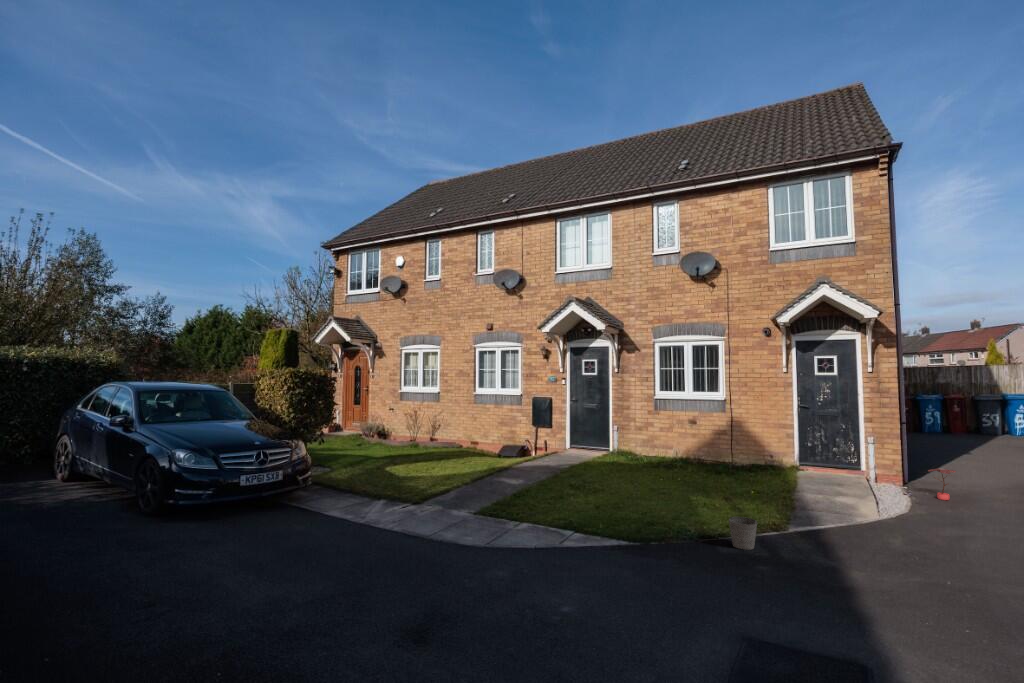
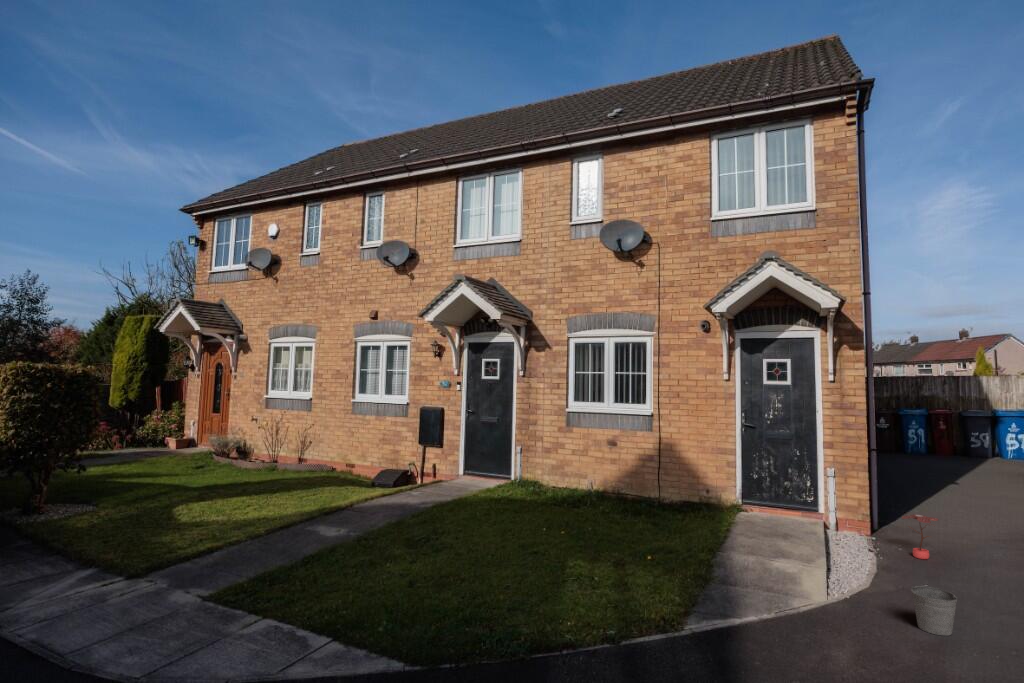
bucket: present [729,517,757,550] -> present [911,586,957,636]

